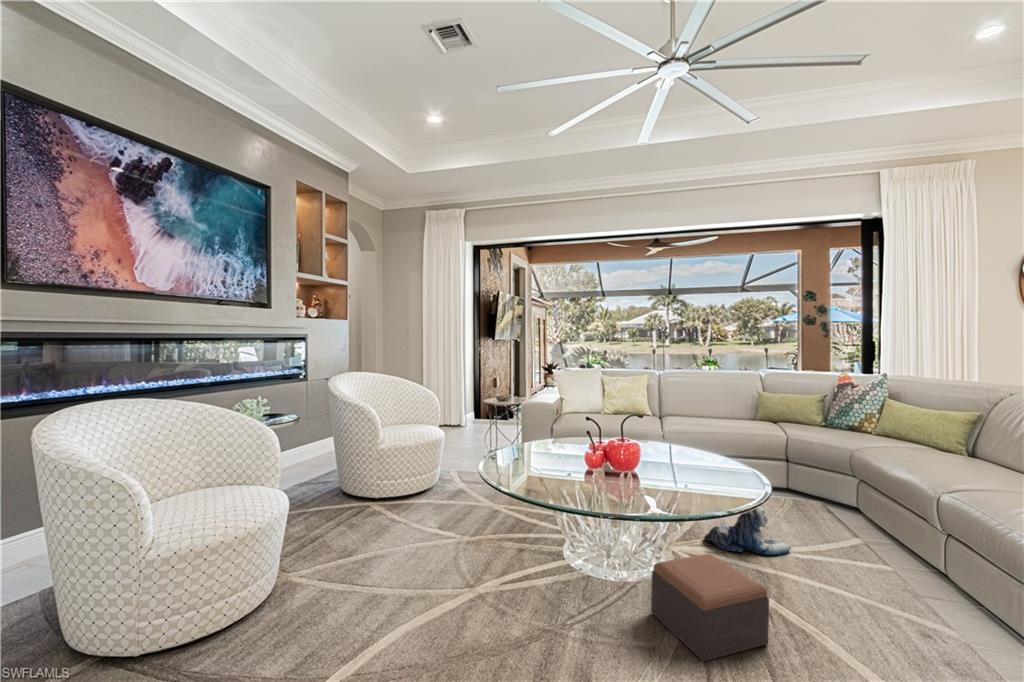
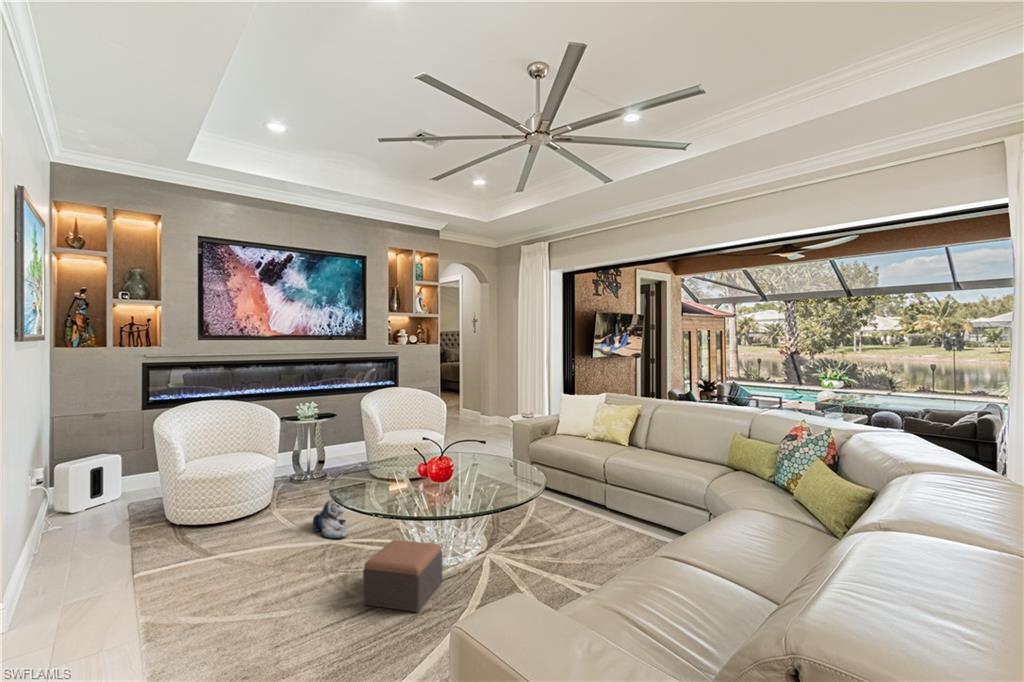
plush toy: present [704,507,791,556] -> present [313,499,347,539]

